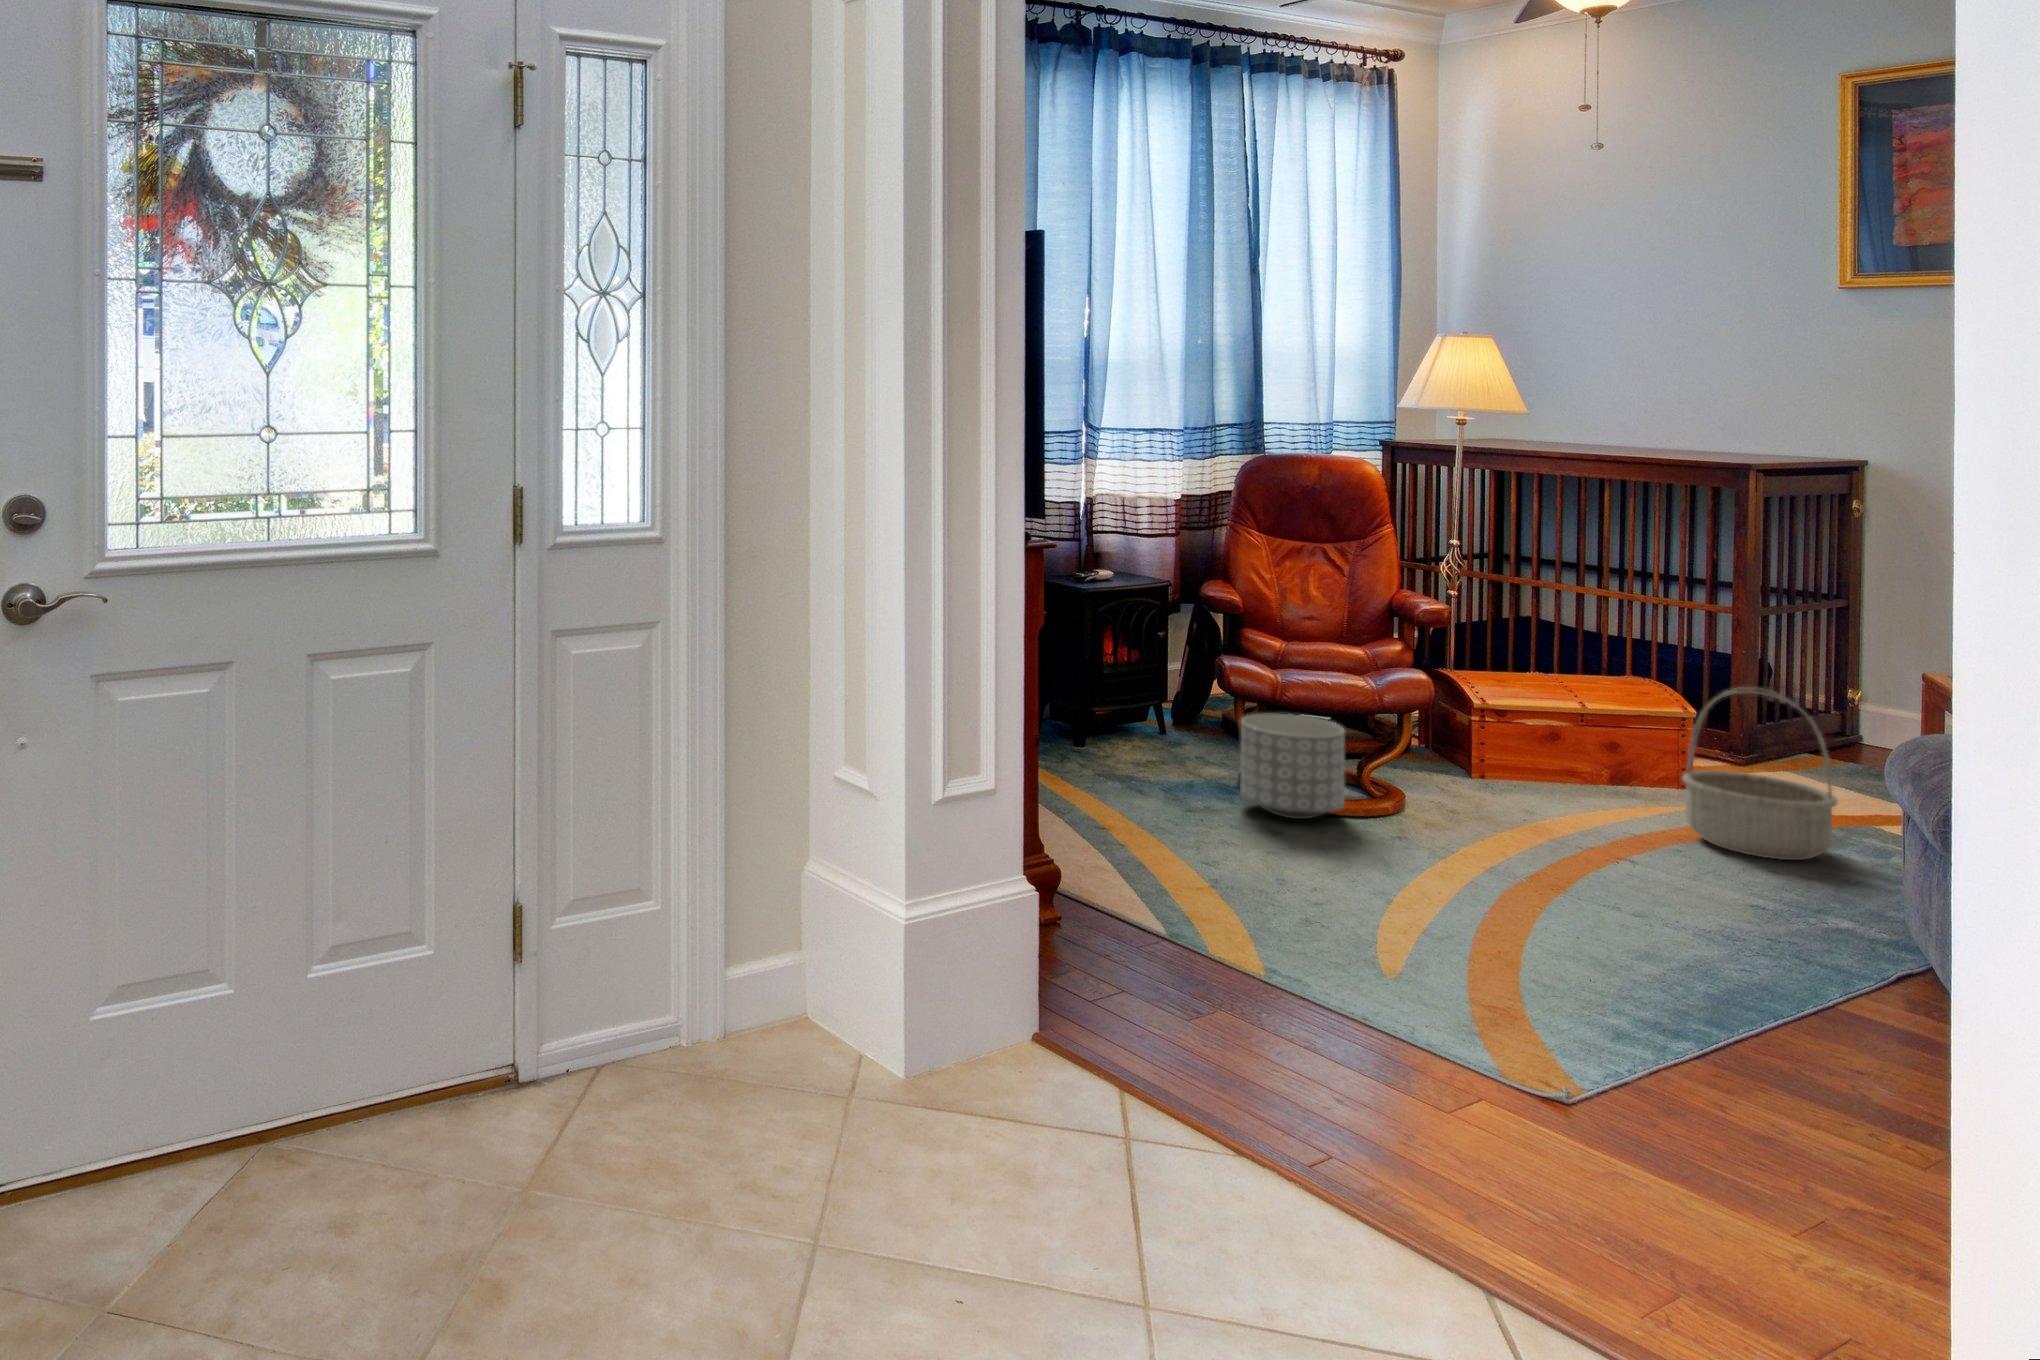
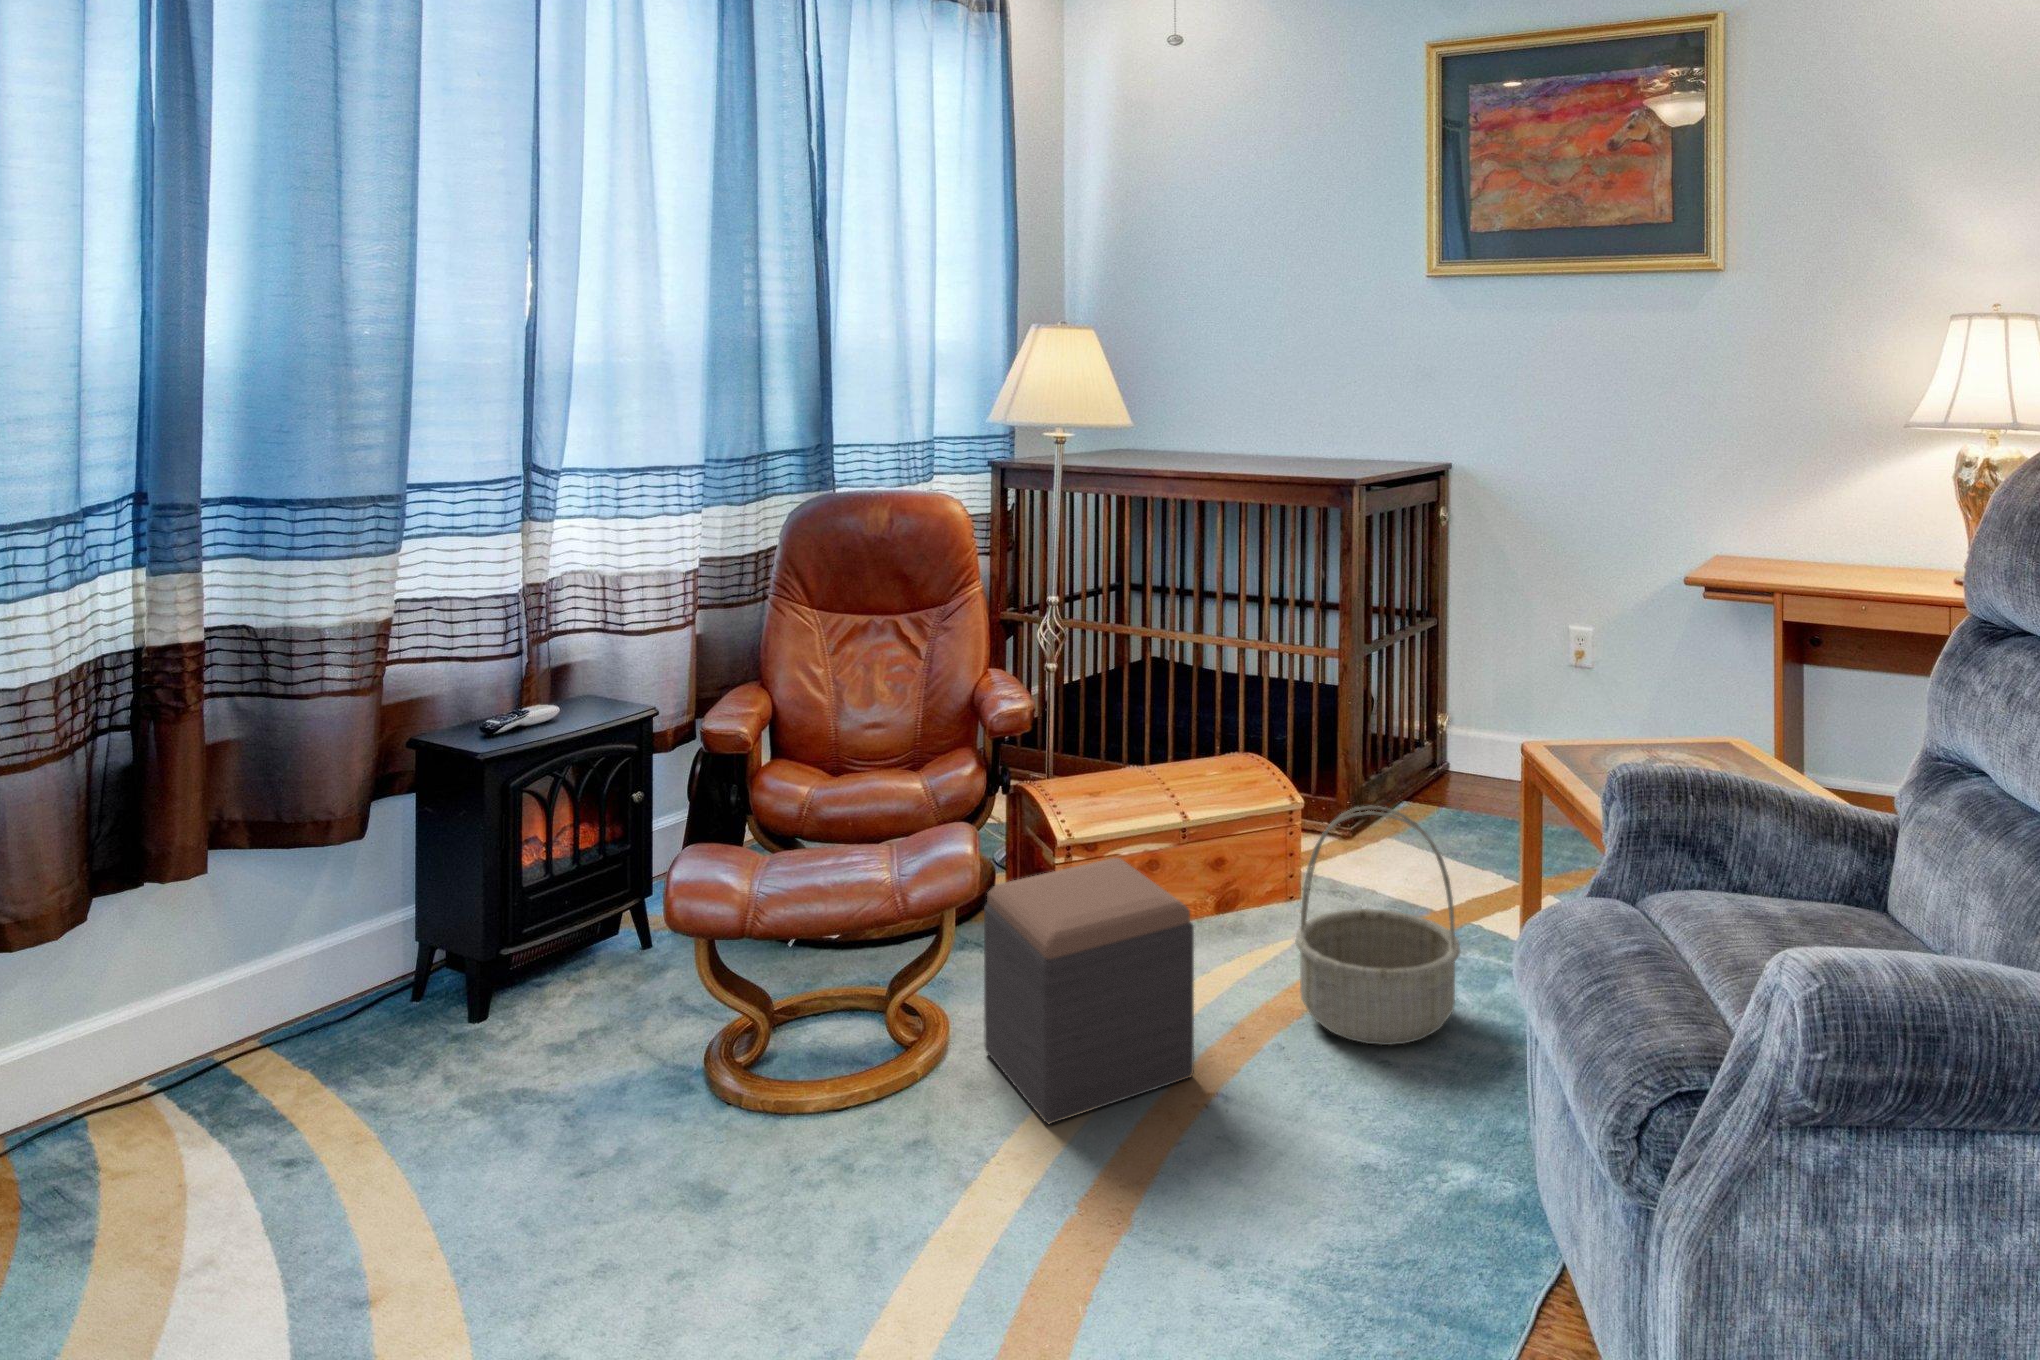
footstool: none [1428,699,1596,843] -> present [984,858,1194,1124]
planter: present [1240,714,1345,819] -> none [682,953,850,1159]

